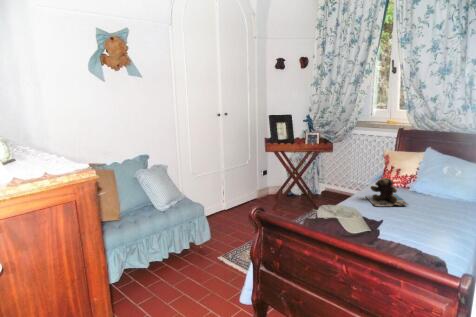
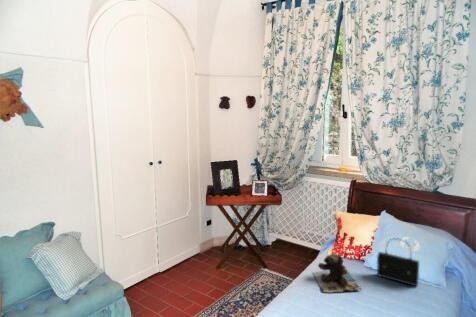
handbag: none [423,164,462,205] -> present [377,239,419,286]

